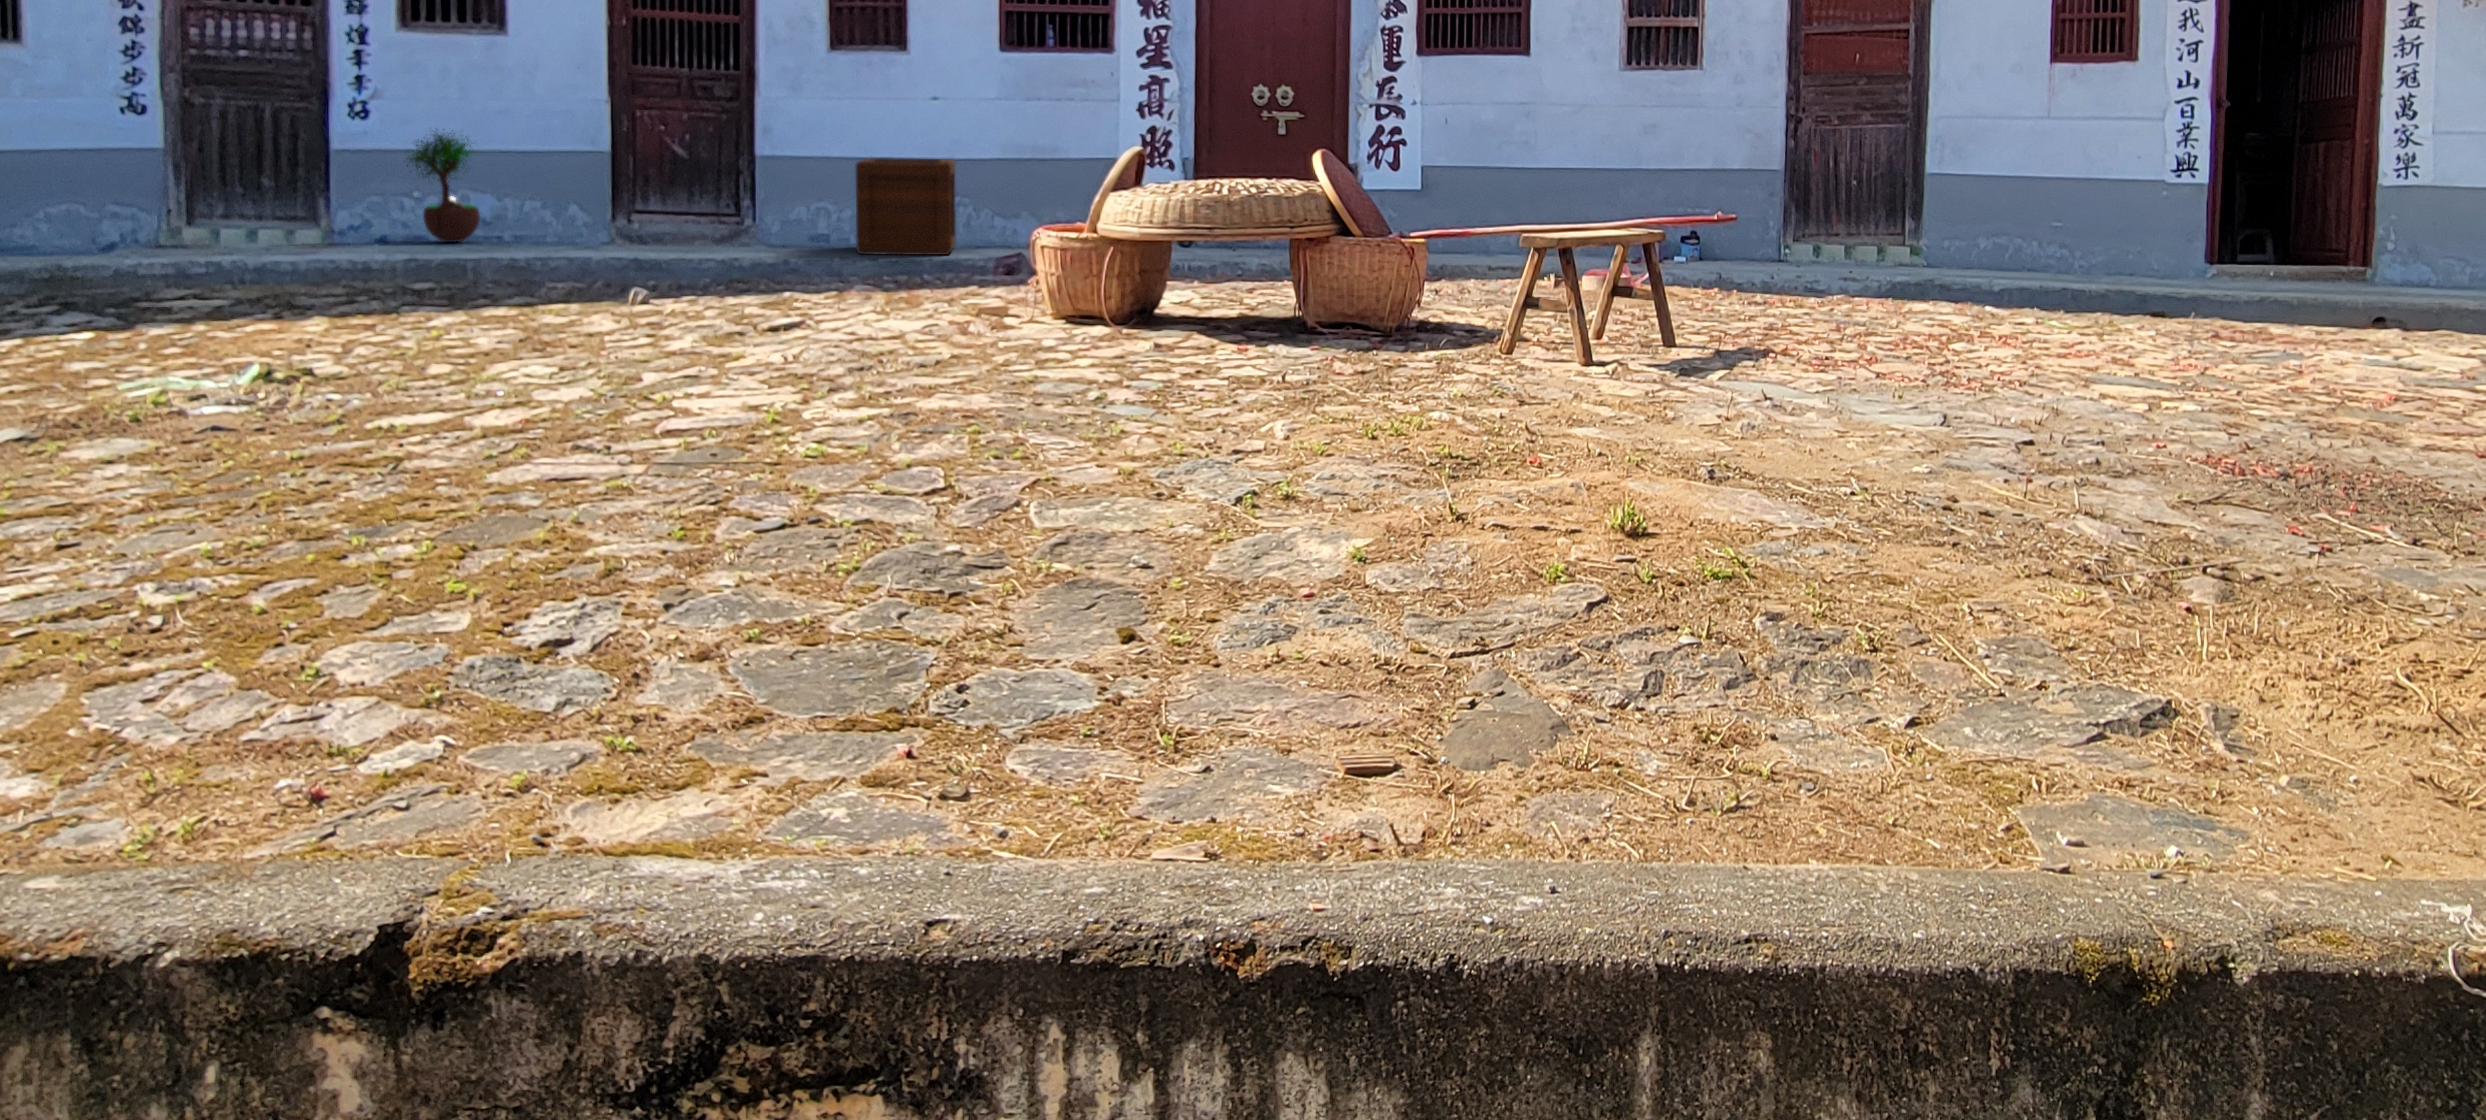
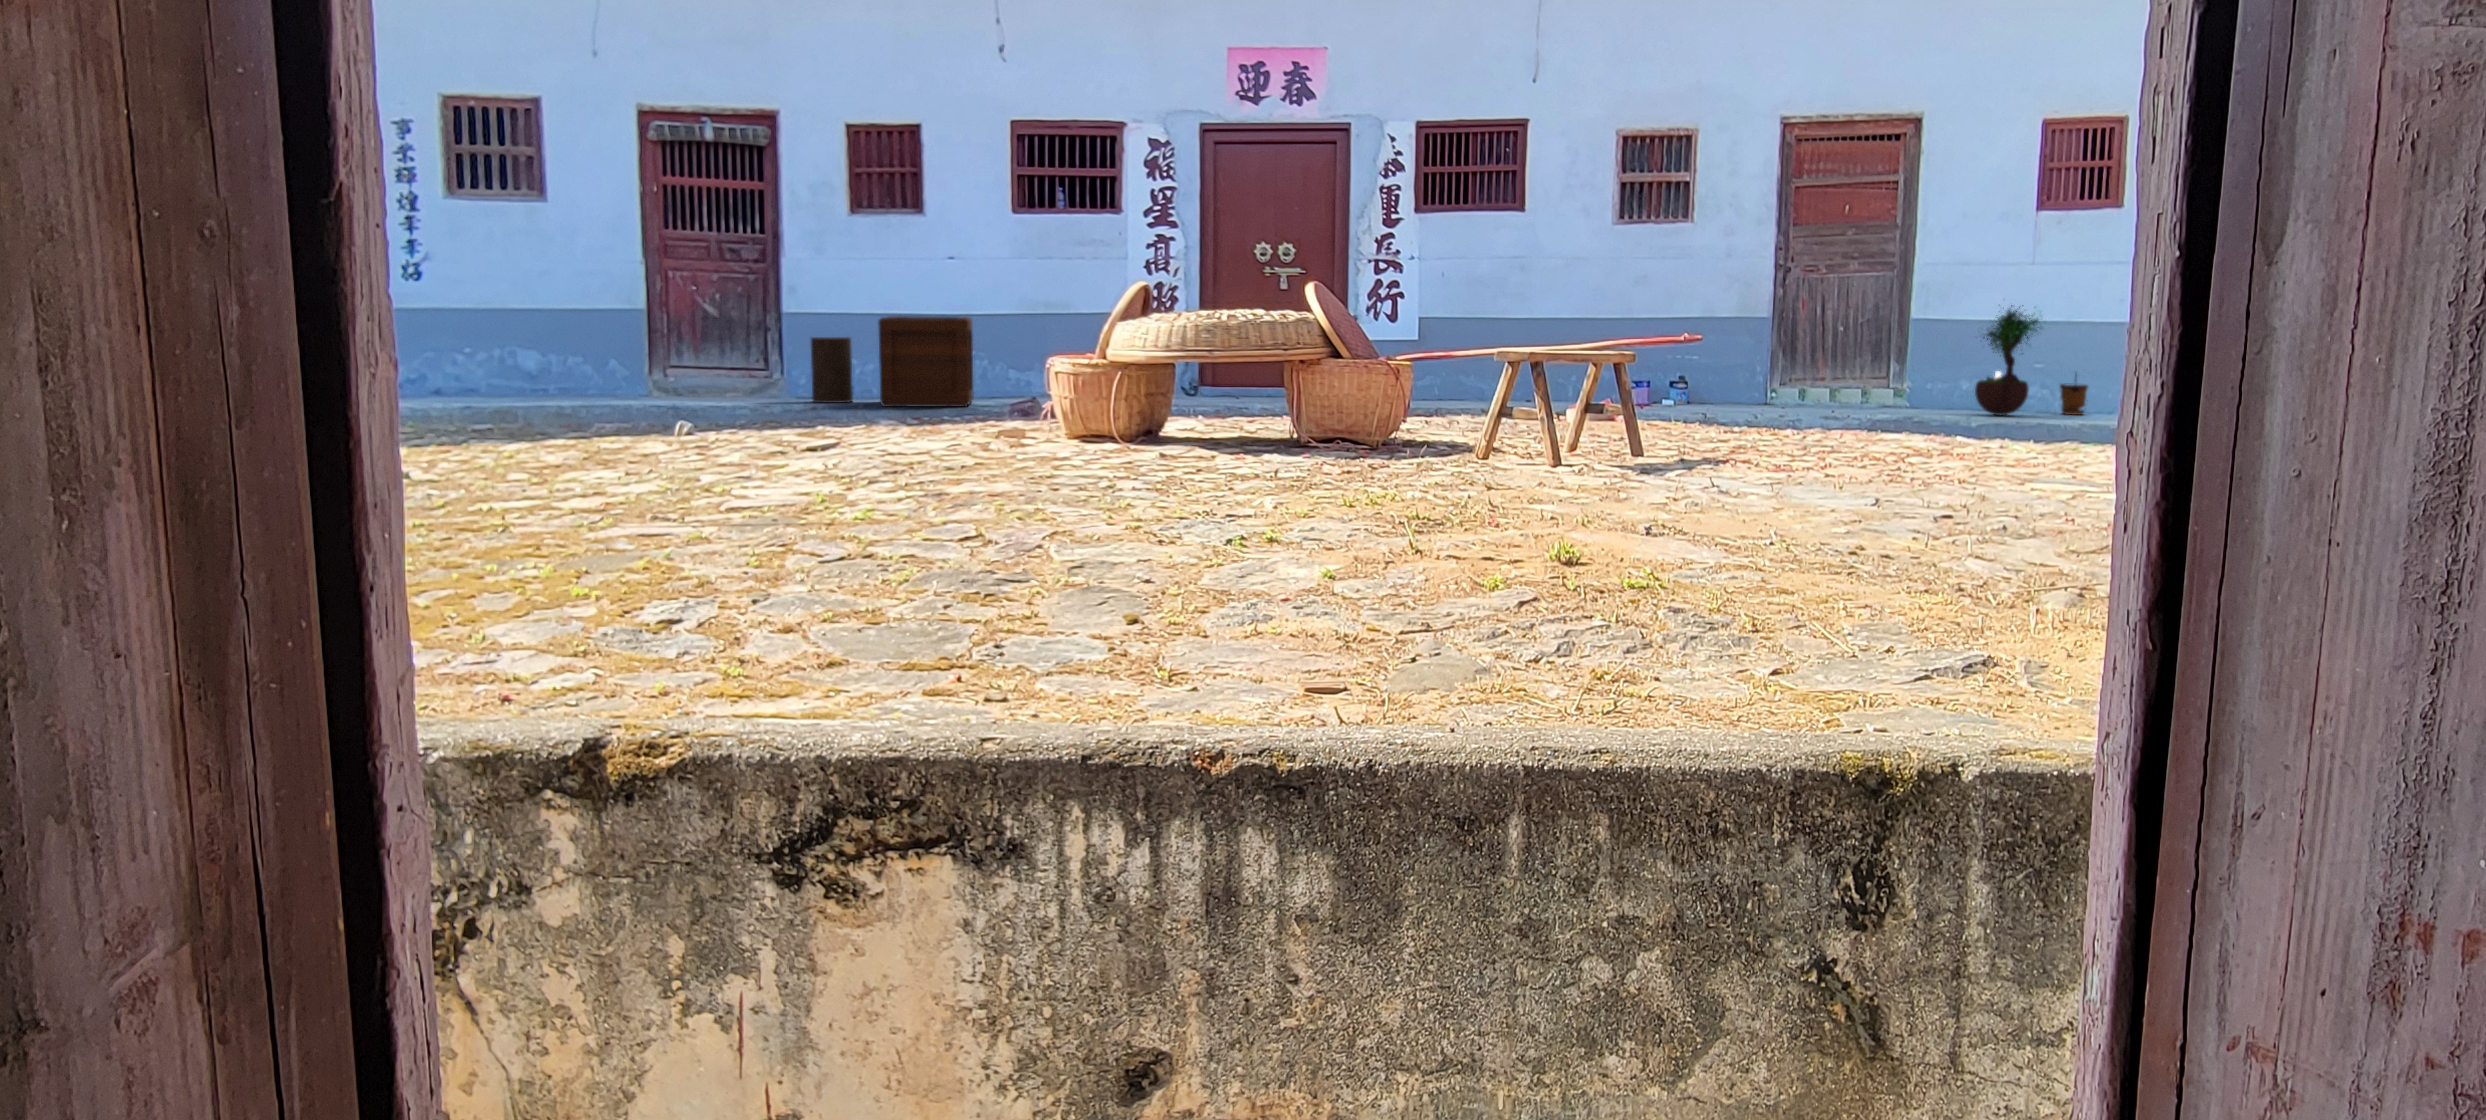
potted tree: present [407,129,480,242] -> present [1975,305,2039,415]
stool: none [784,179,828,249] -> present [811,337,853,403]
bucket: none [2078,225,2111,270] -> present [2060,384,2088,415]

